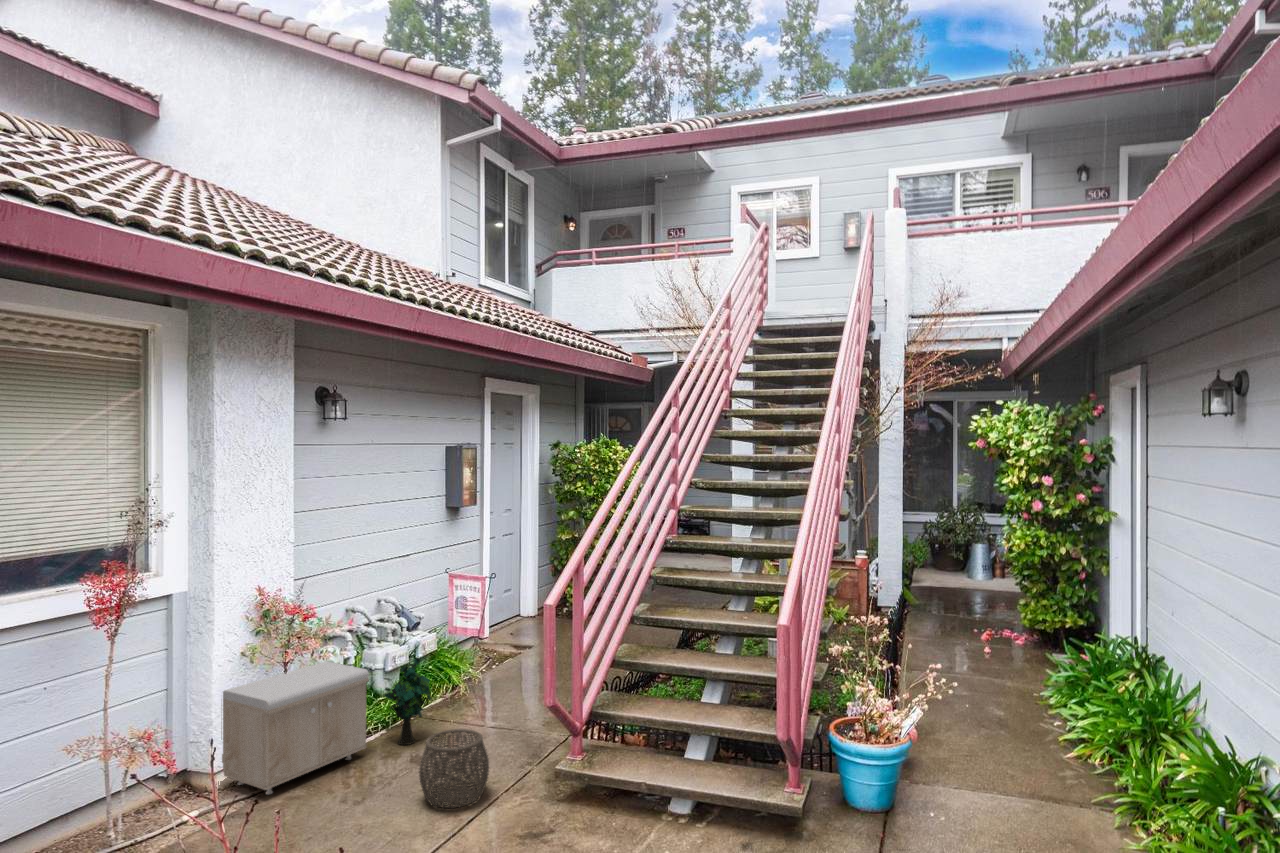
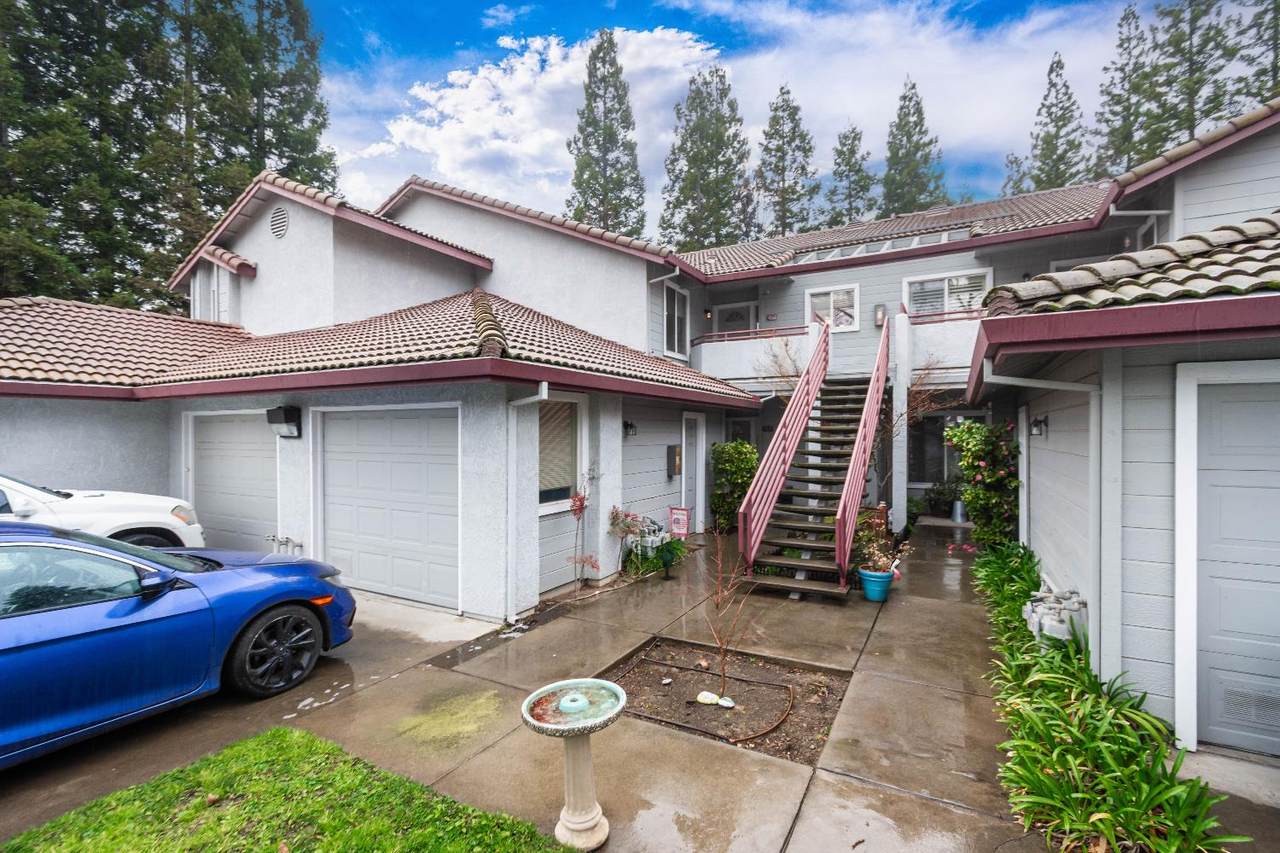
storage bench: present [221,661,369,794] -> none [599,543,653,592]
woven basket: present [419,729,489,808] -> none [684,568,713,597]

